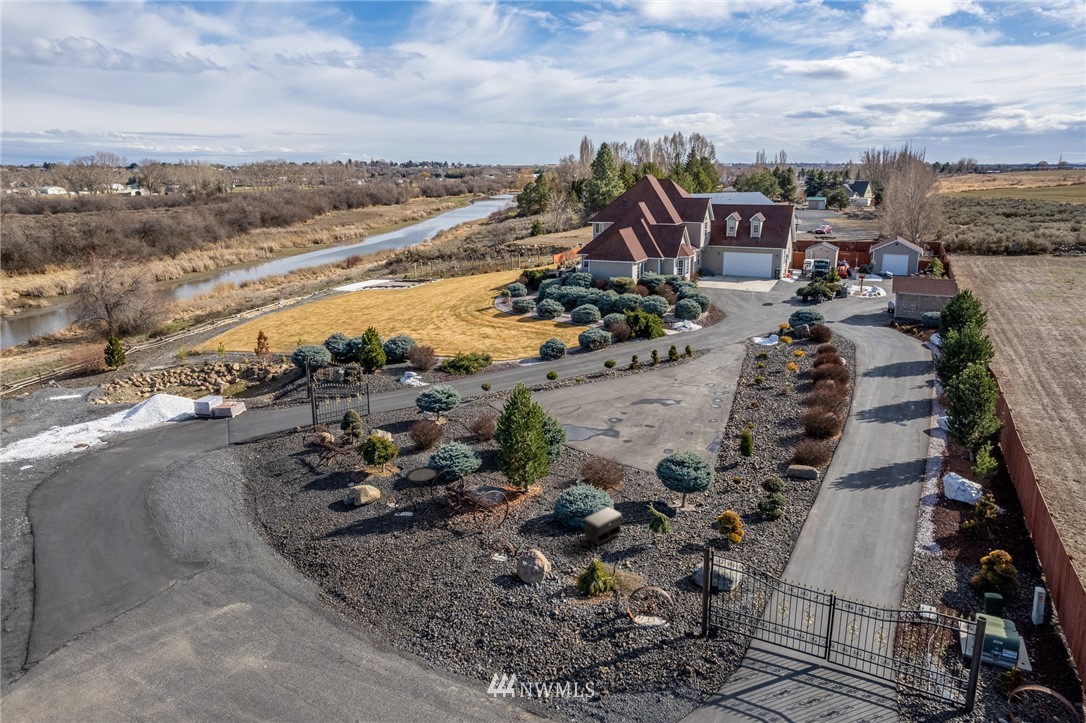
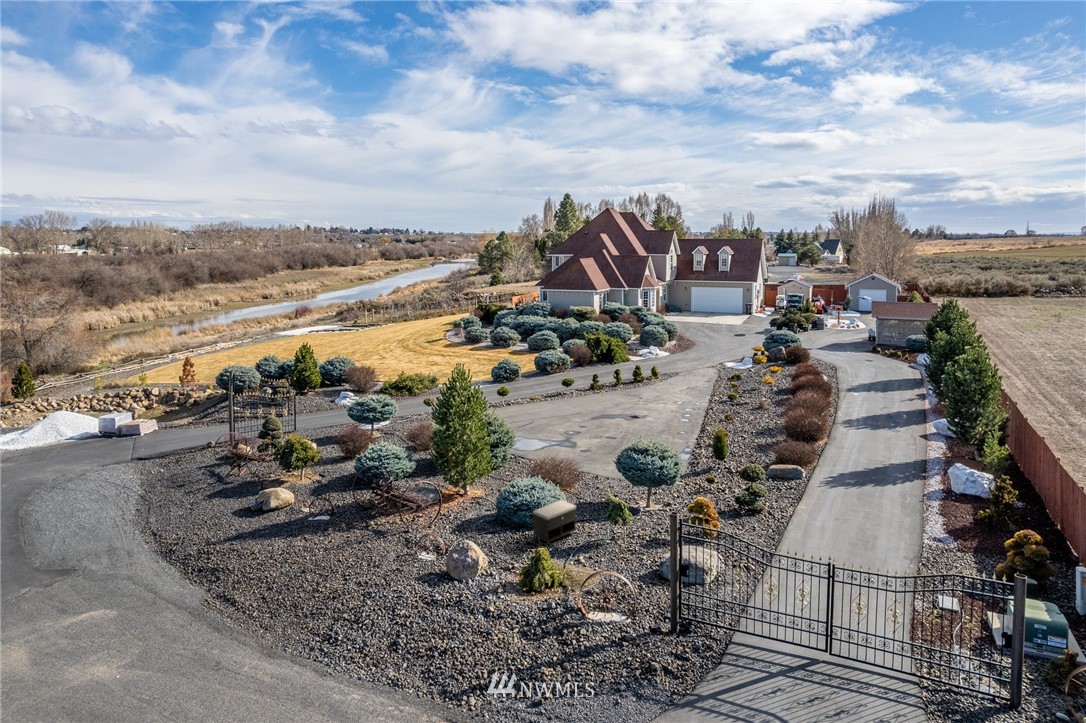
round table: present [407,467,437,496] -> none [328,470,365,501]

